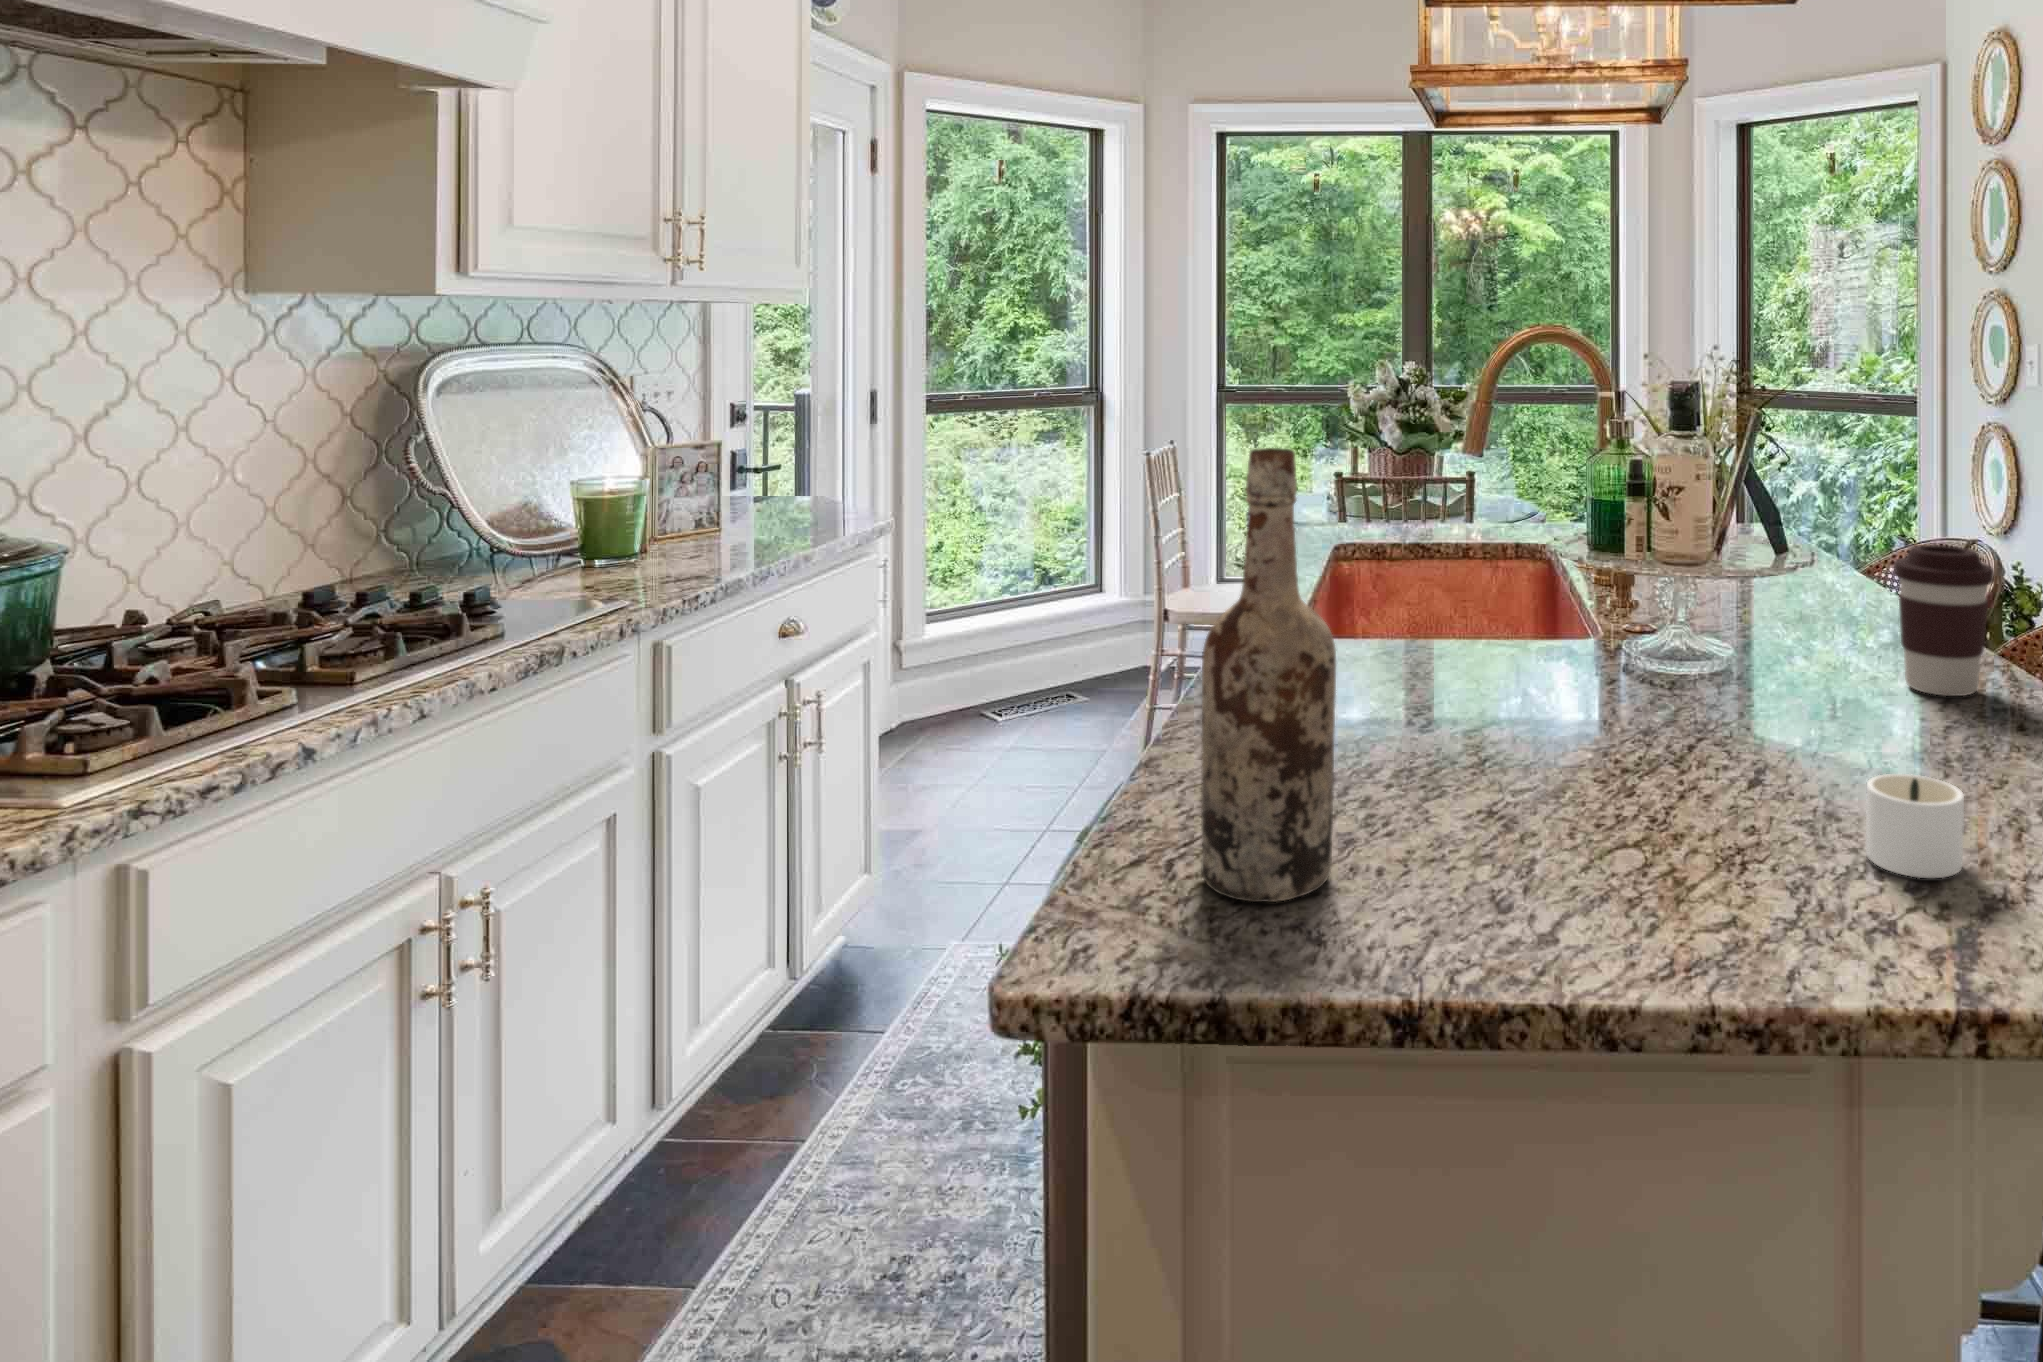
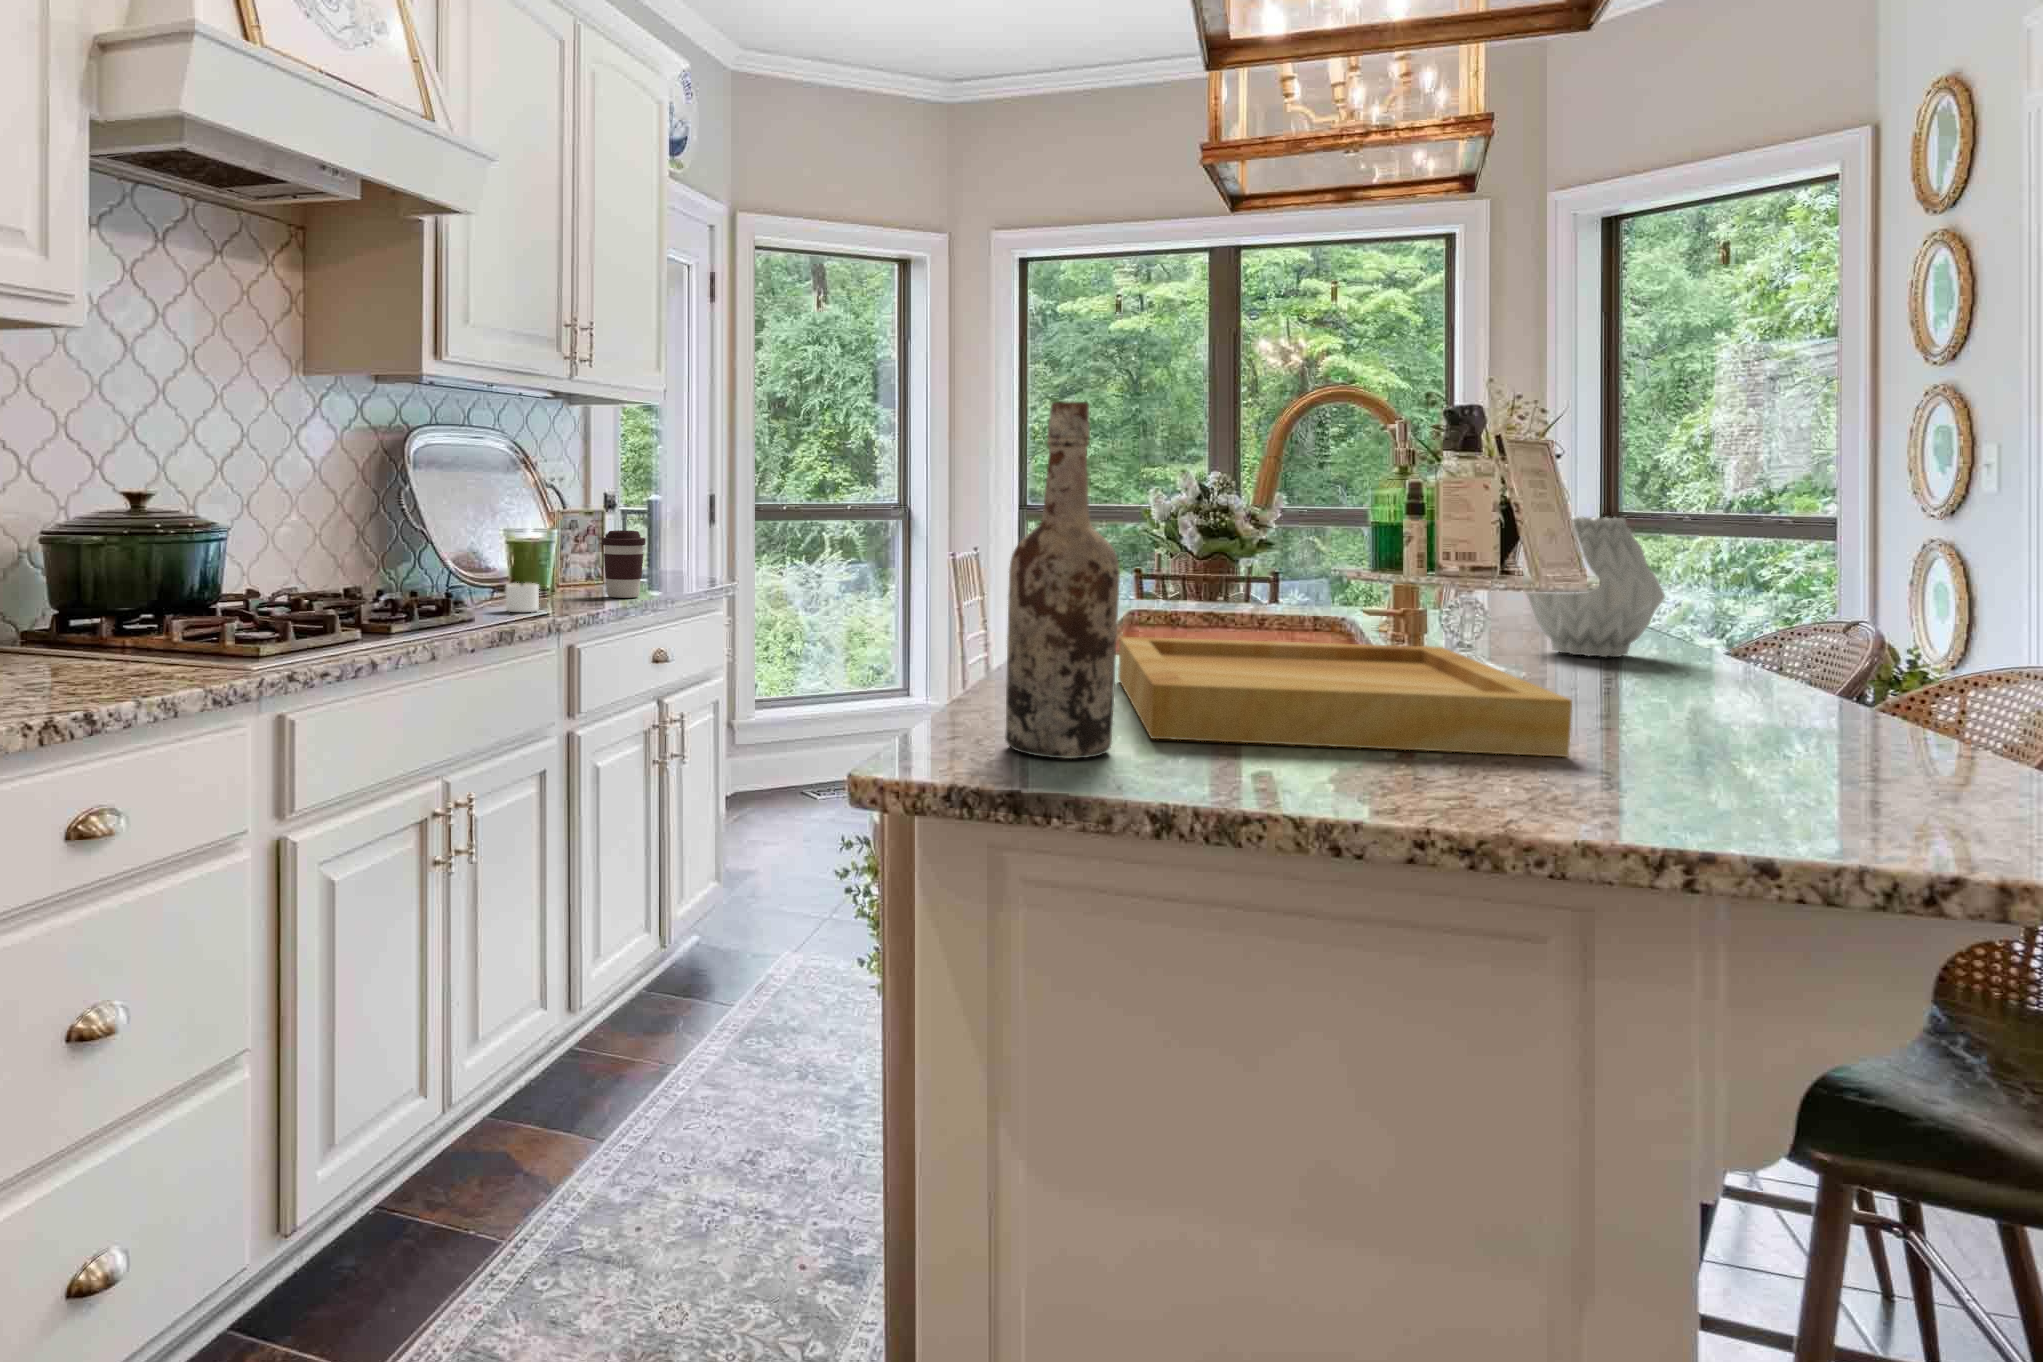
vase: none [1721,473,1848,618] -> present [1526,517,1665,657]
coffee cup: present [1894,545,1994,696] -> present [602,530,646,598]
tray: none [1329,649,1815,839] -> present [1118,637,1572,757]
candle: present [1866,774,1964,878] -> present [506,582,539,612]

